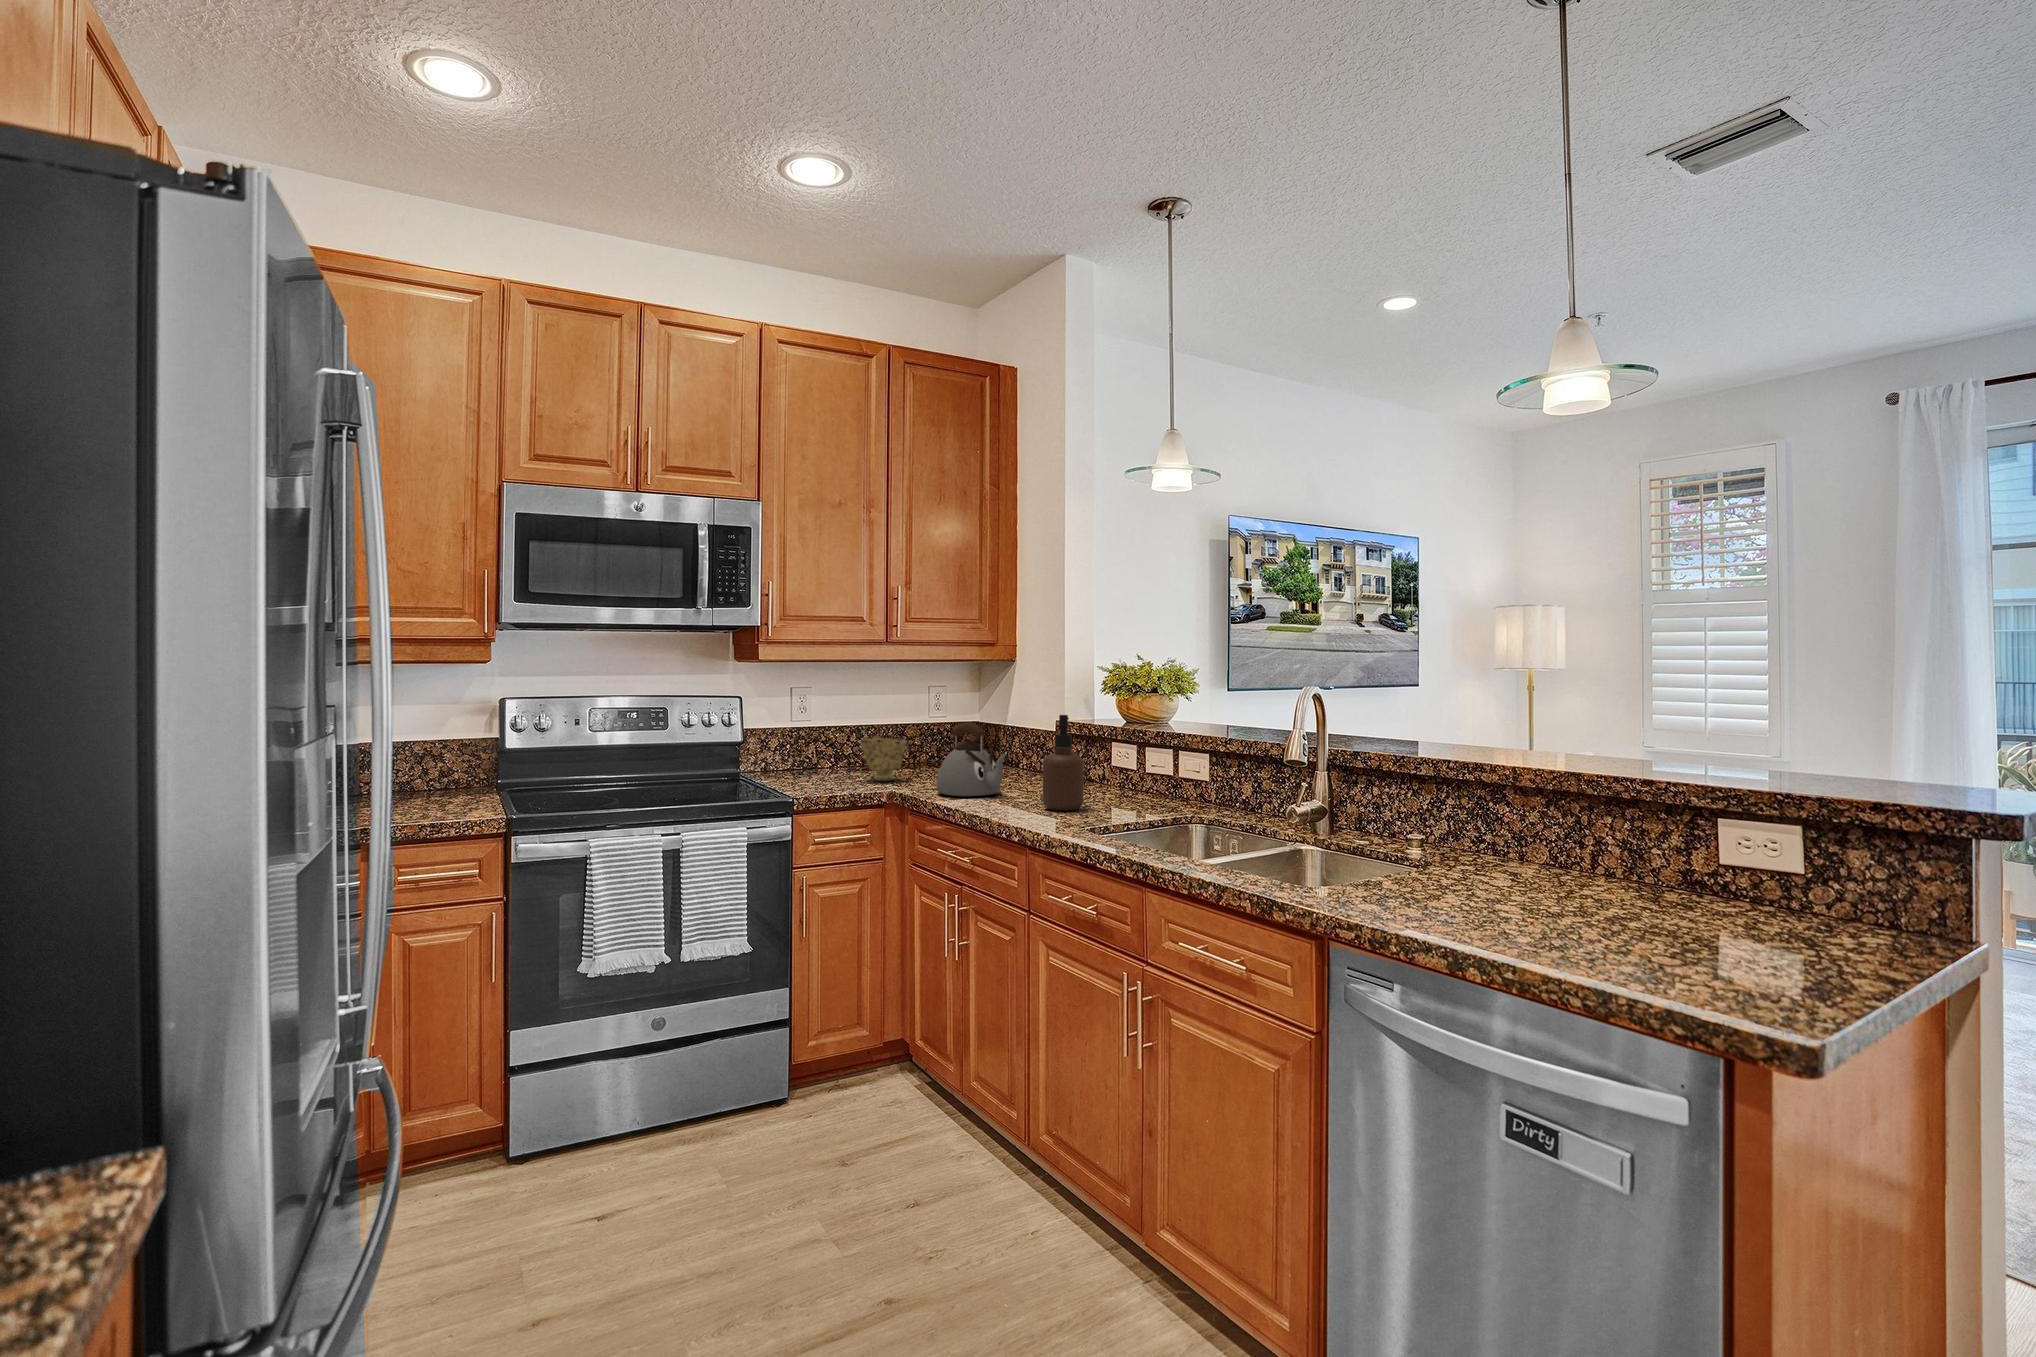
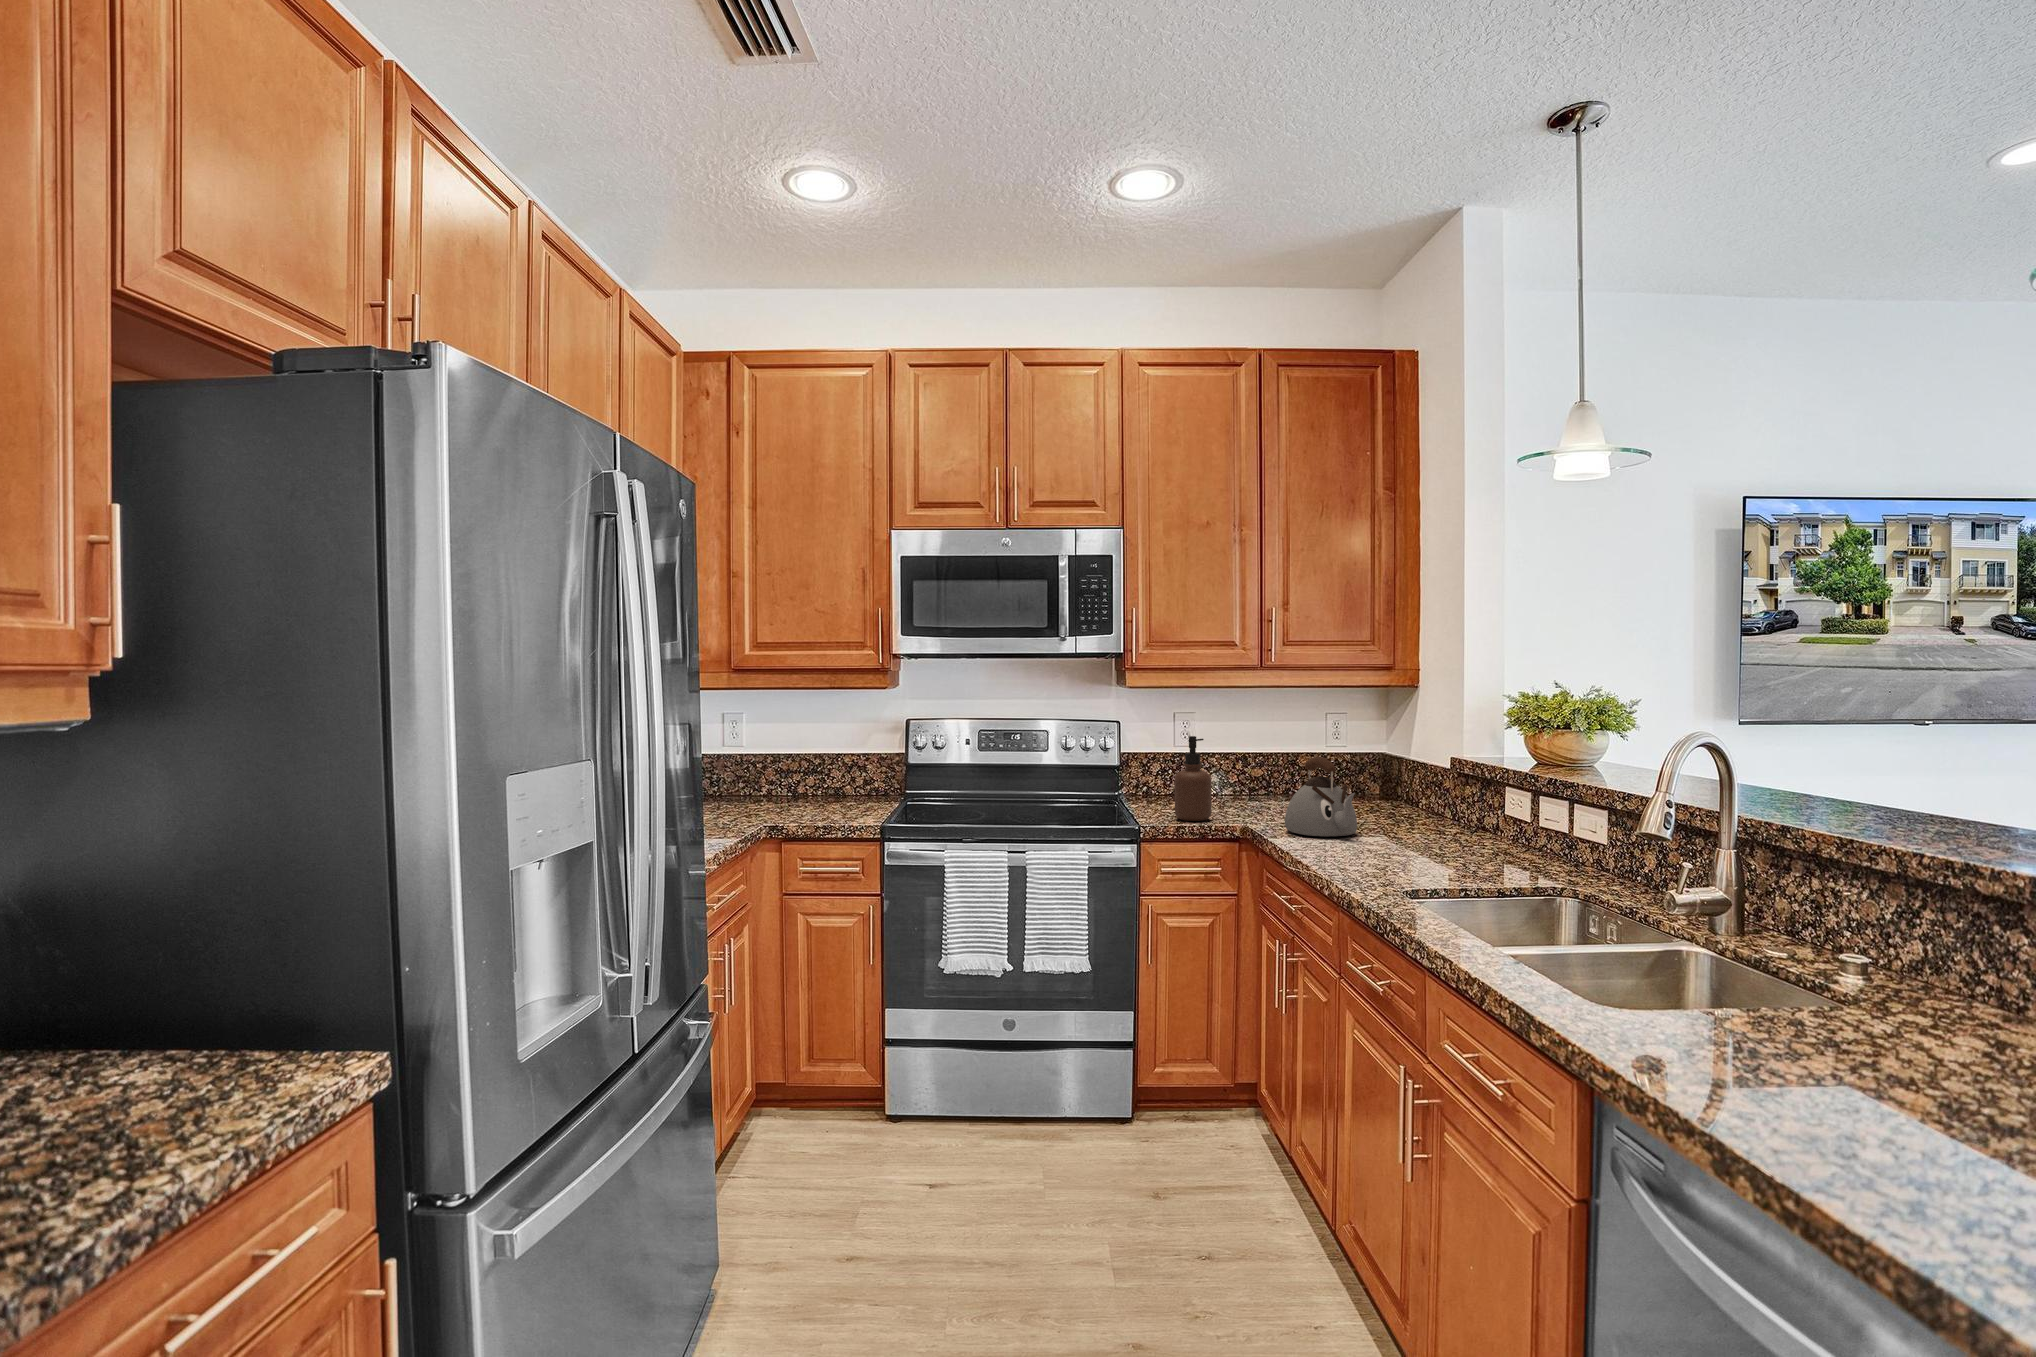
soap dispenser: present [1043,715,1084,811] -> present [1175,736,1211,821]
decorative bowl: present [861,736,907,781] -> none [1227,764,1275,811]

